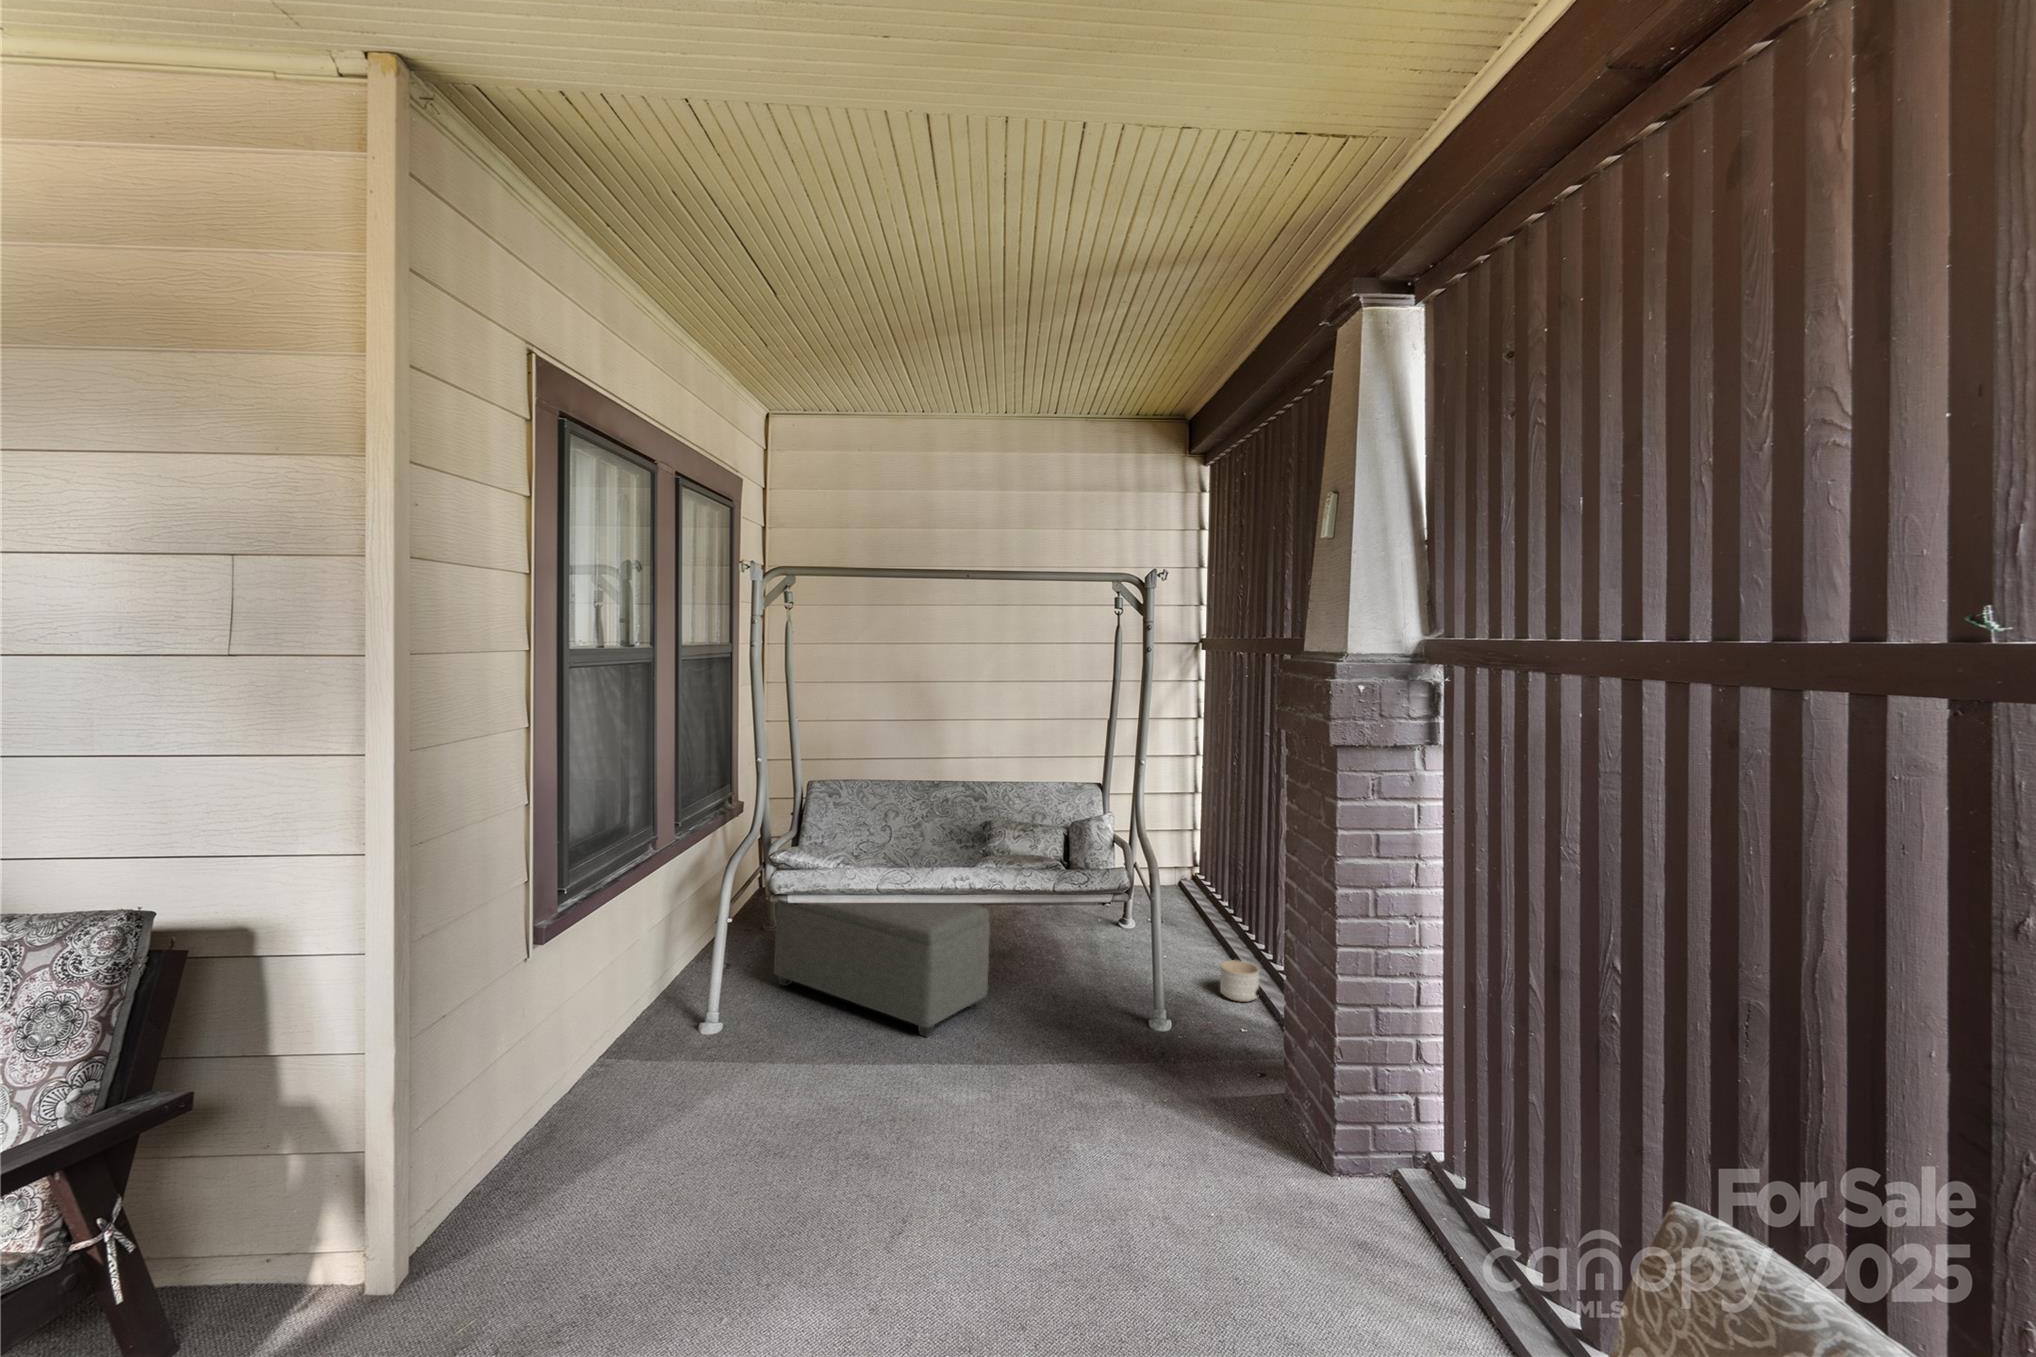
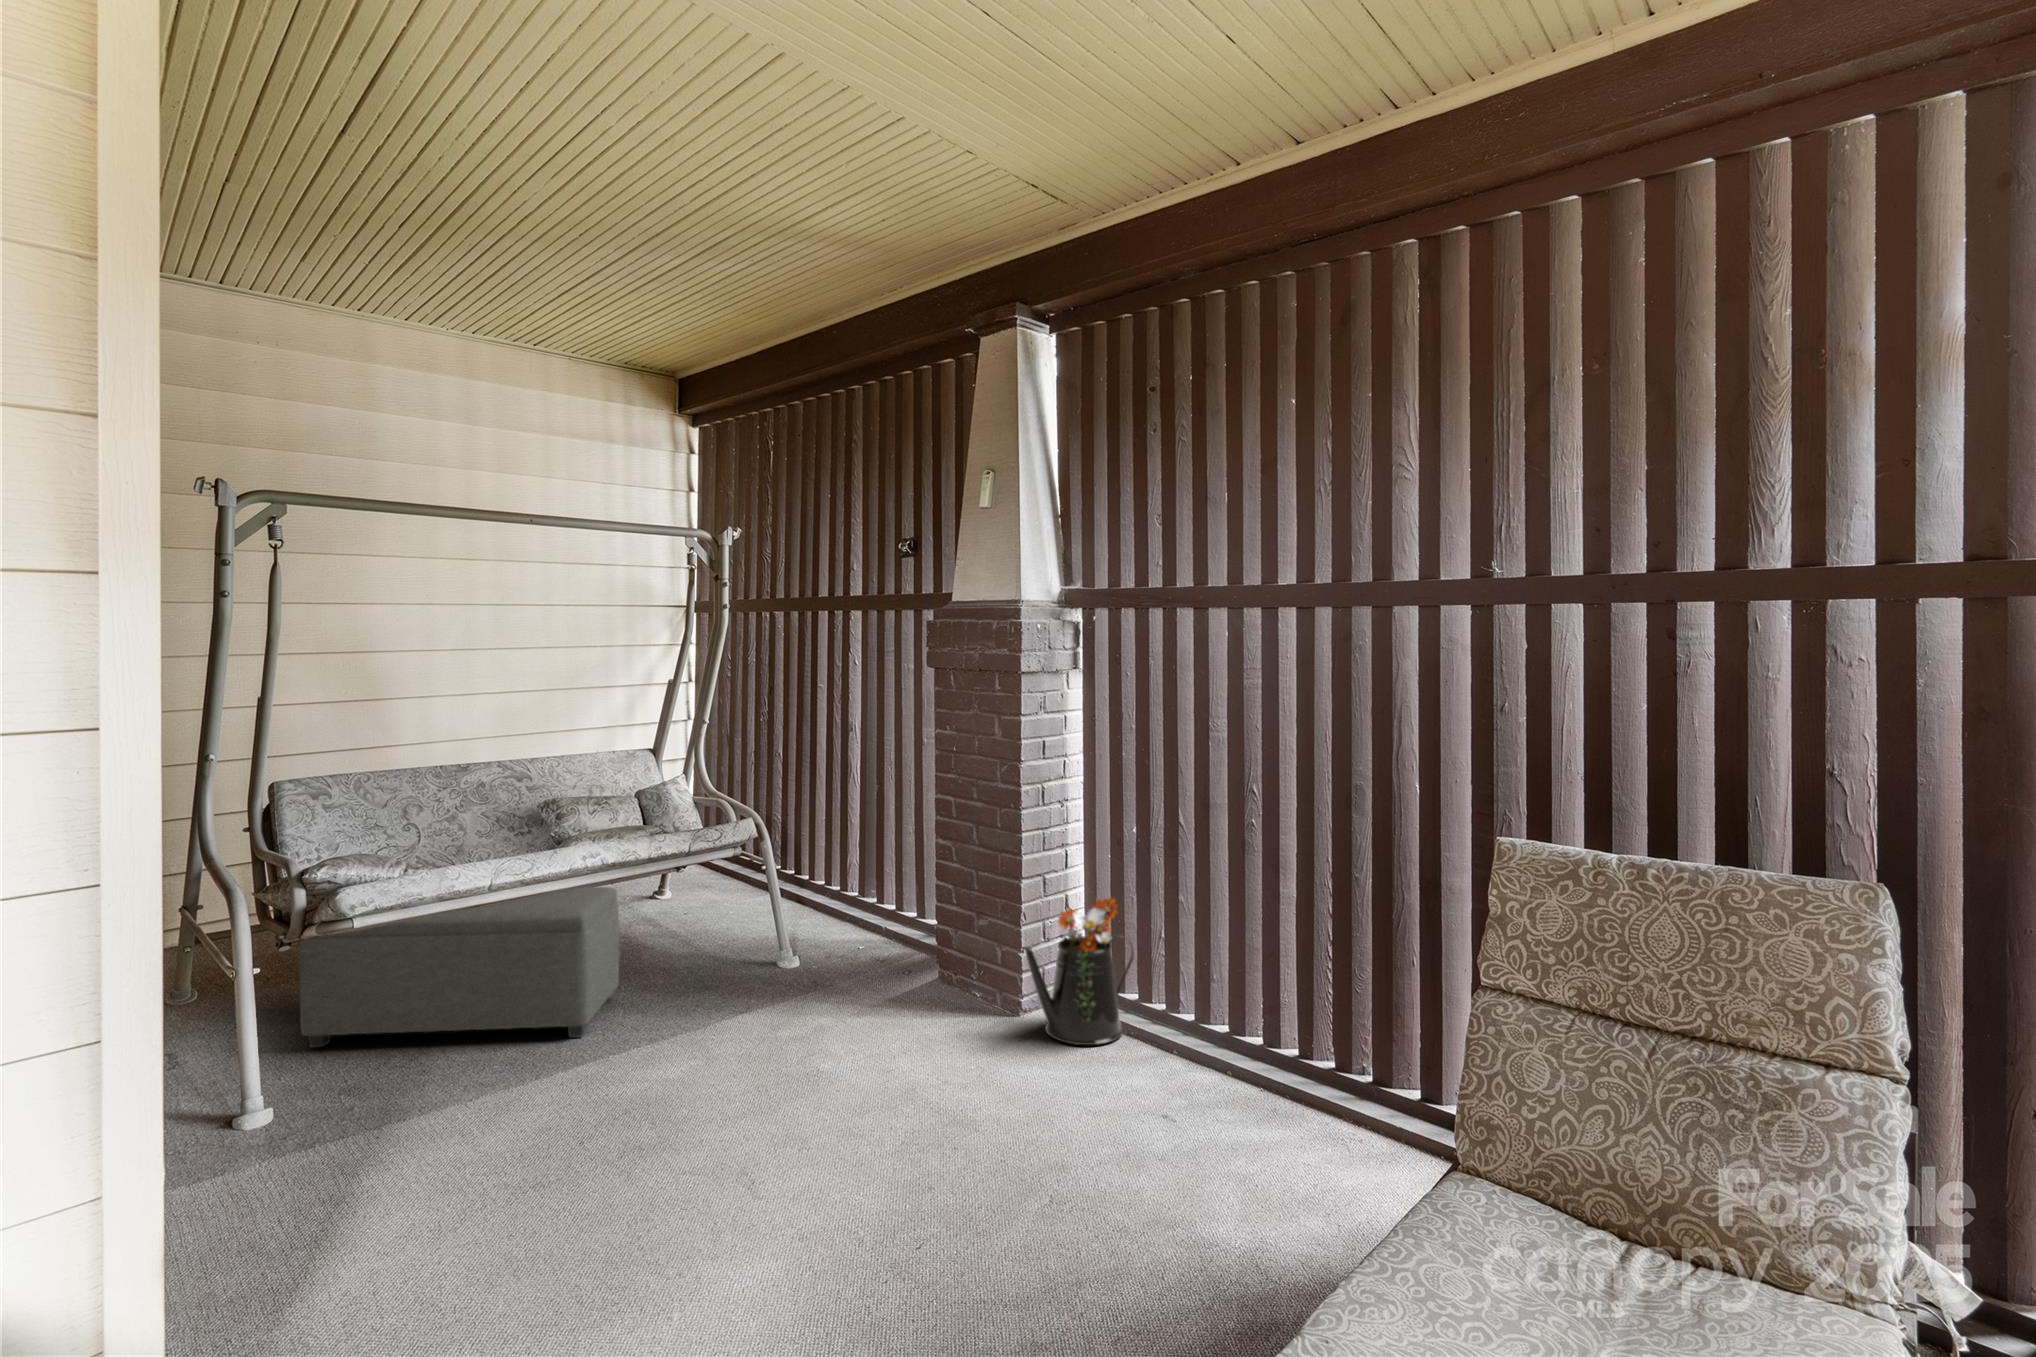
planter: present [1220,960,1259,1002] -> none [839,897,876,933]
watering can: none [1315,1054,1487,1273] -> present [1025,897,1134,1045]

